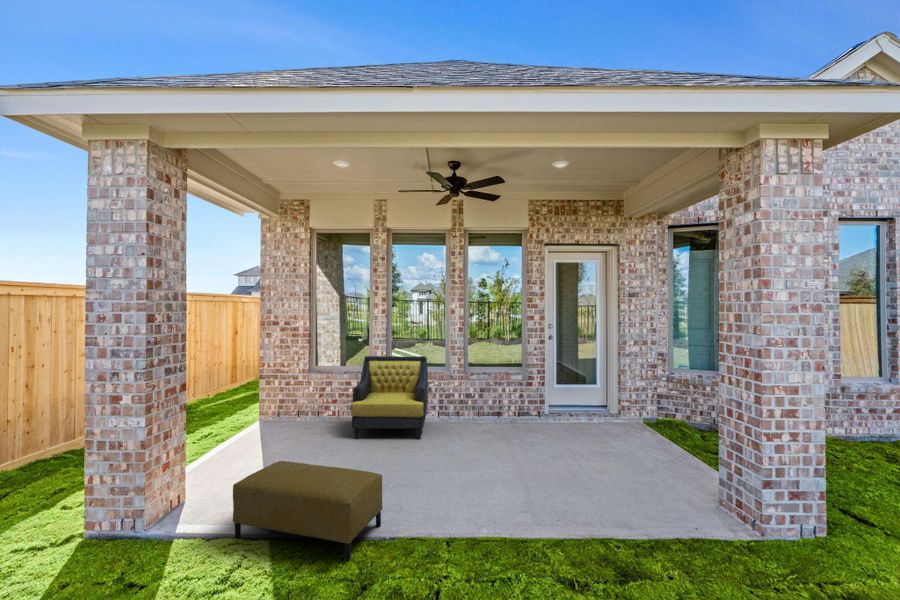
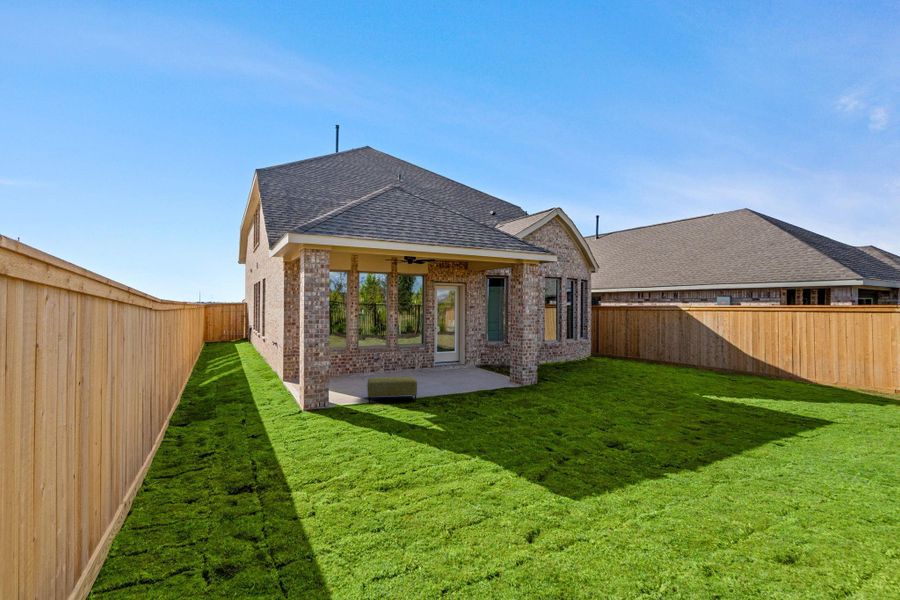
armchair: present [351,356,428,439] -> none [347,340,390,380]

